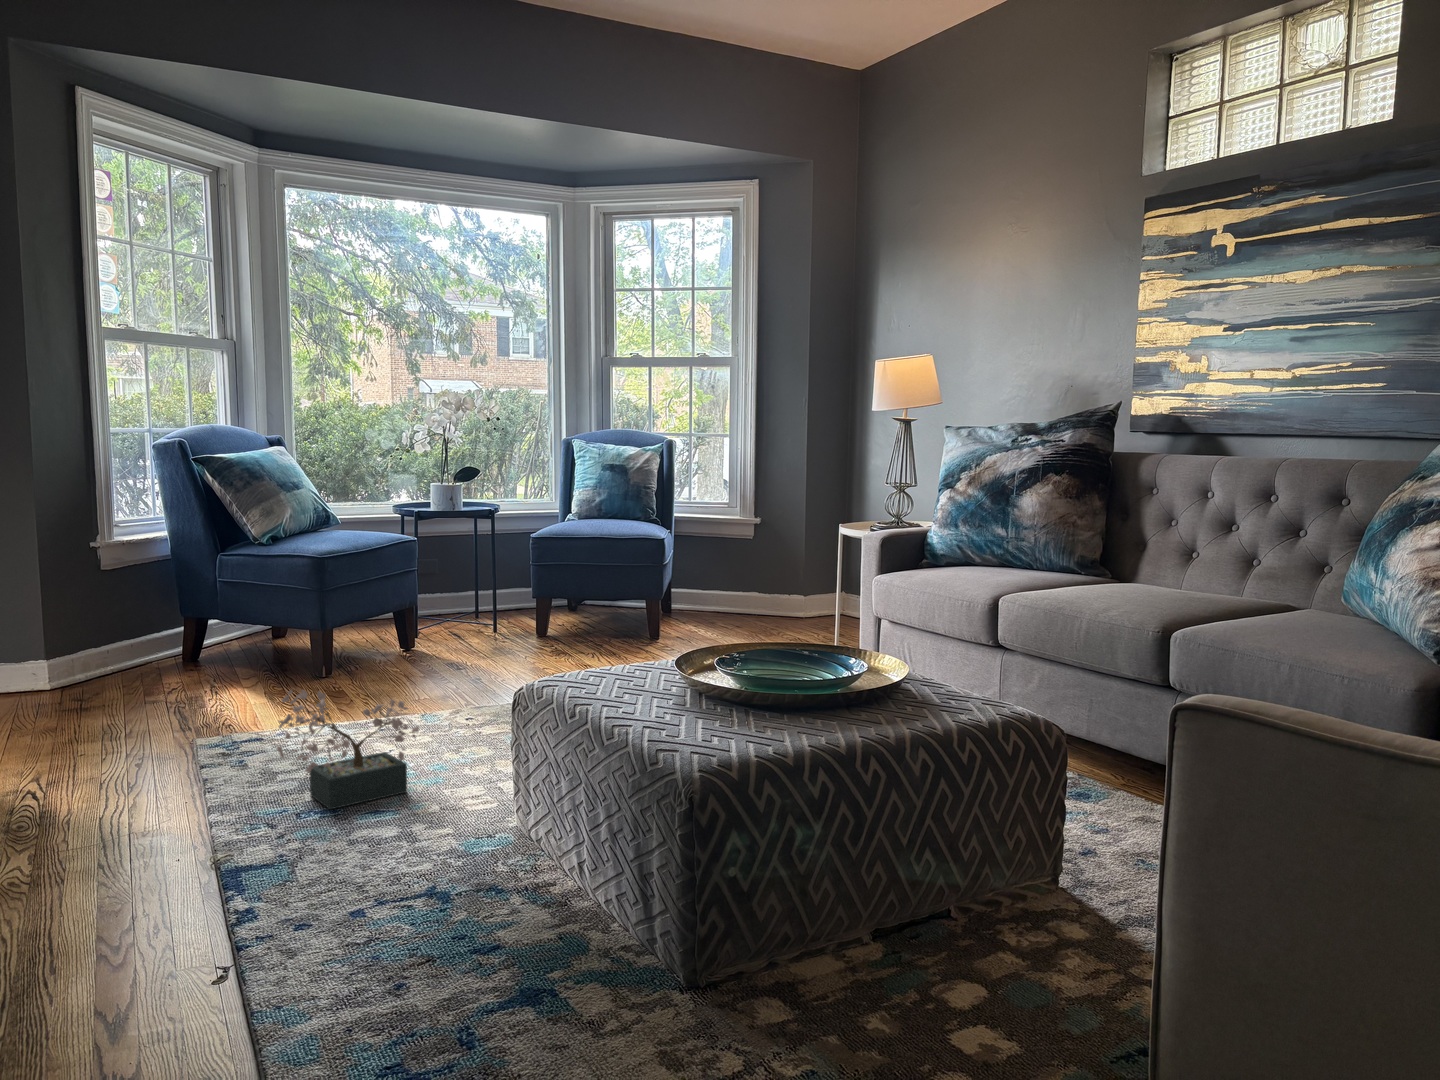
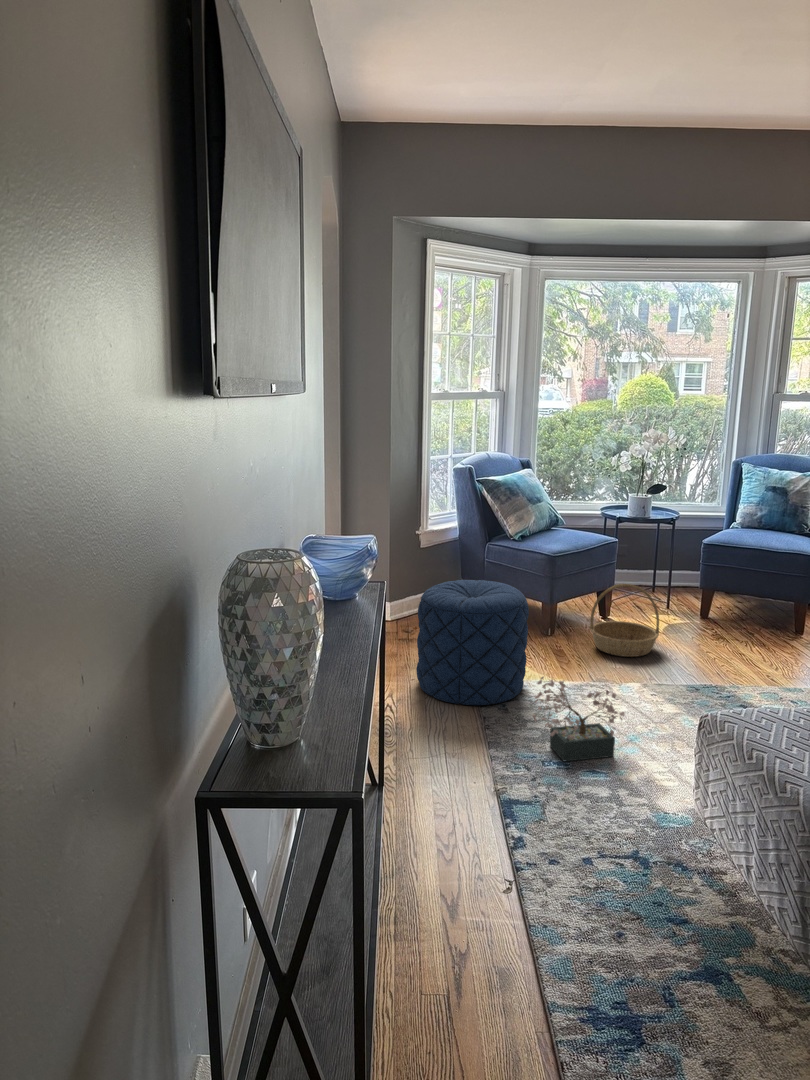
pouf: none [82,584,276,771] -> present [416,580,529,705]
basket: none [380,585,477,686] -> present [590,584,659,657]

